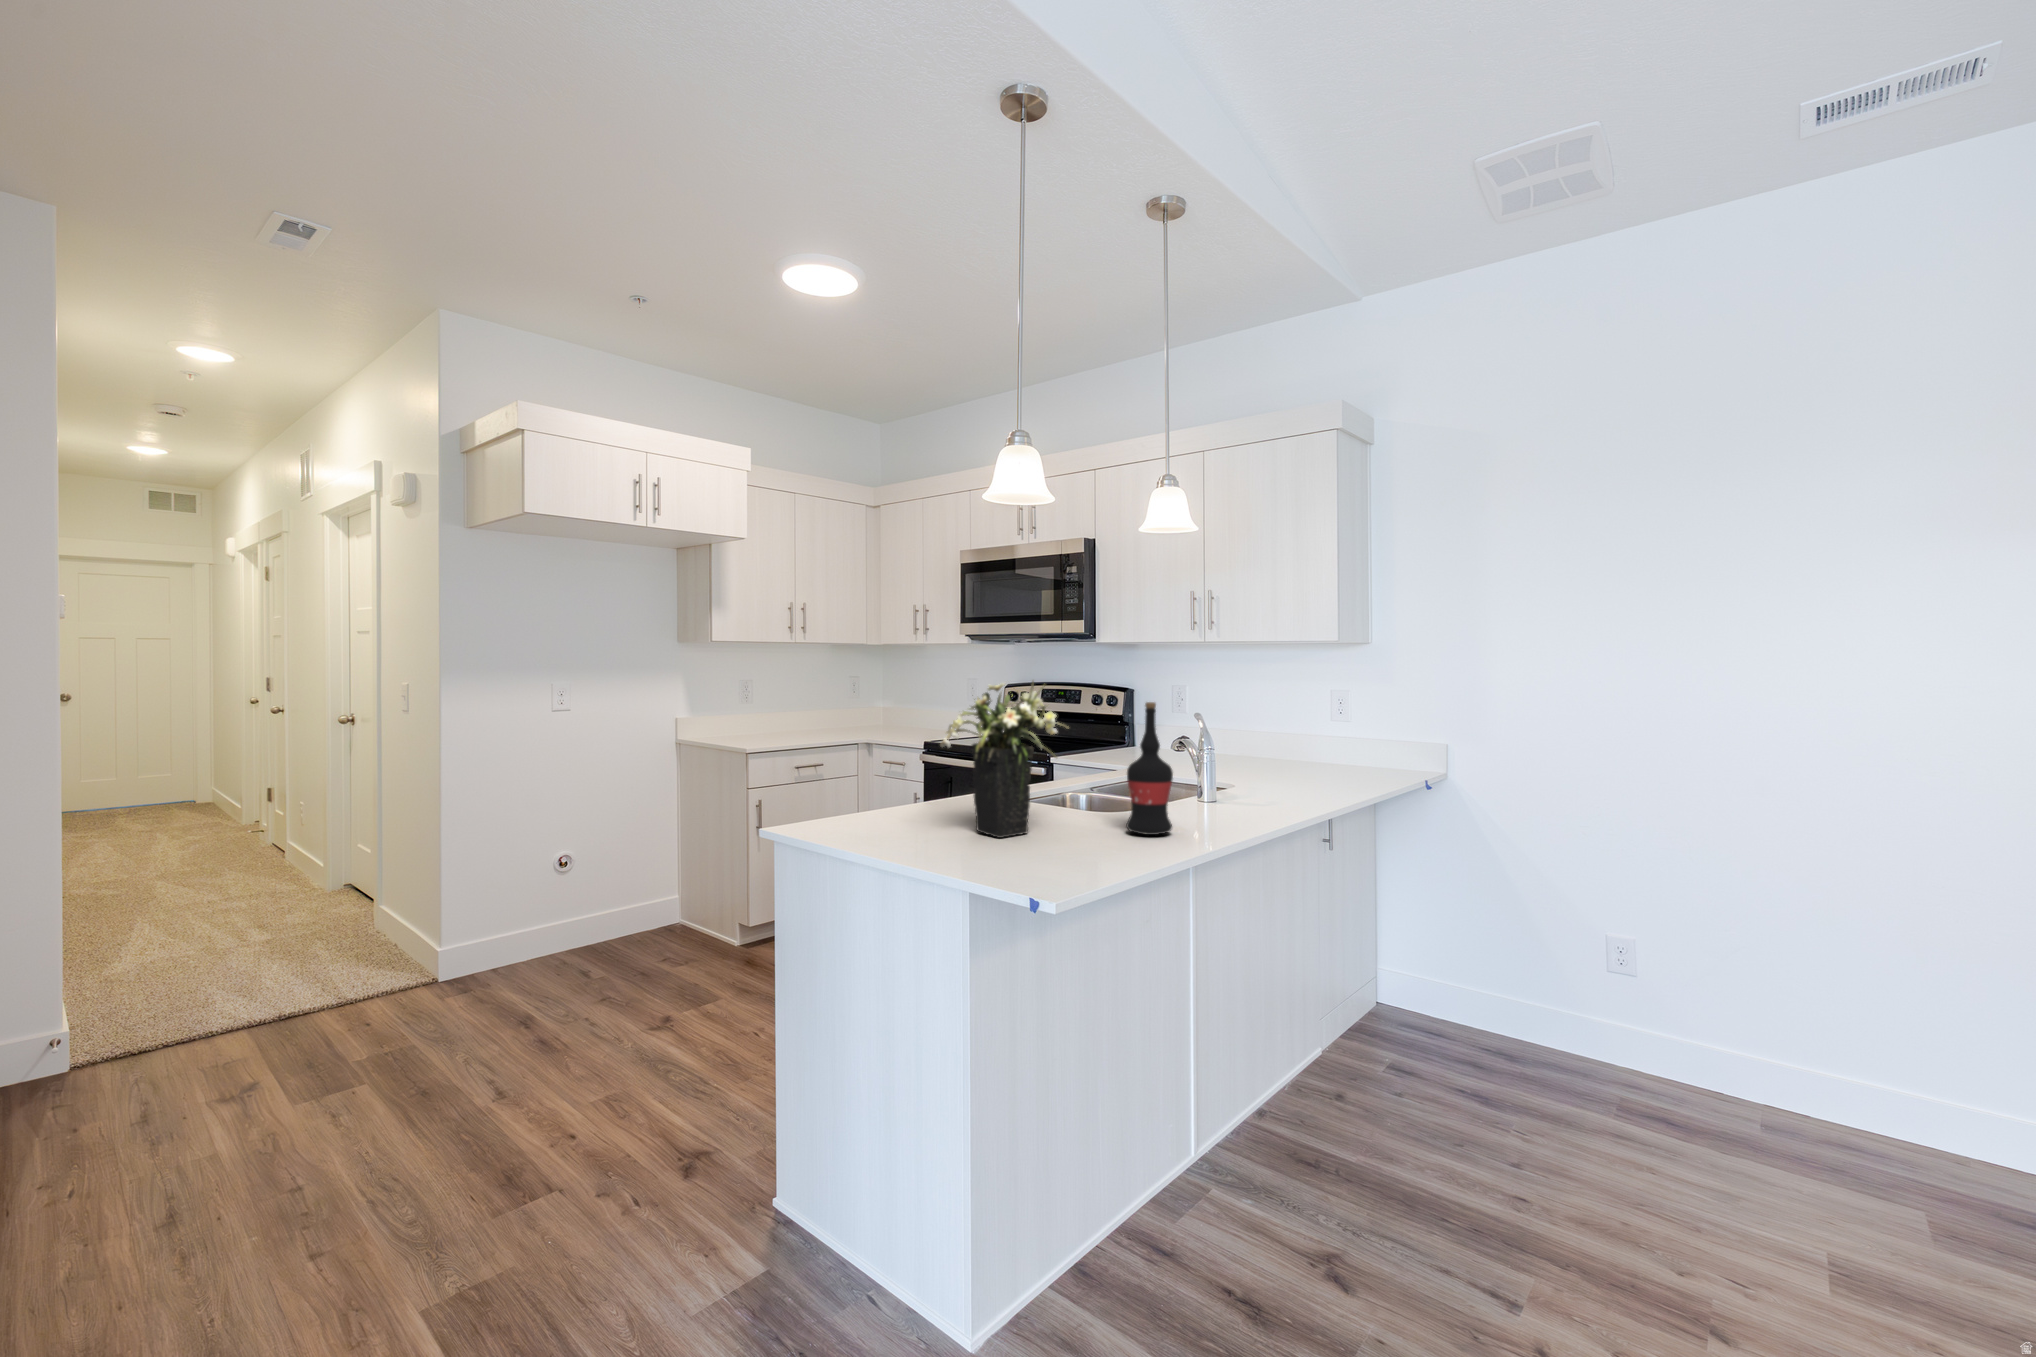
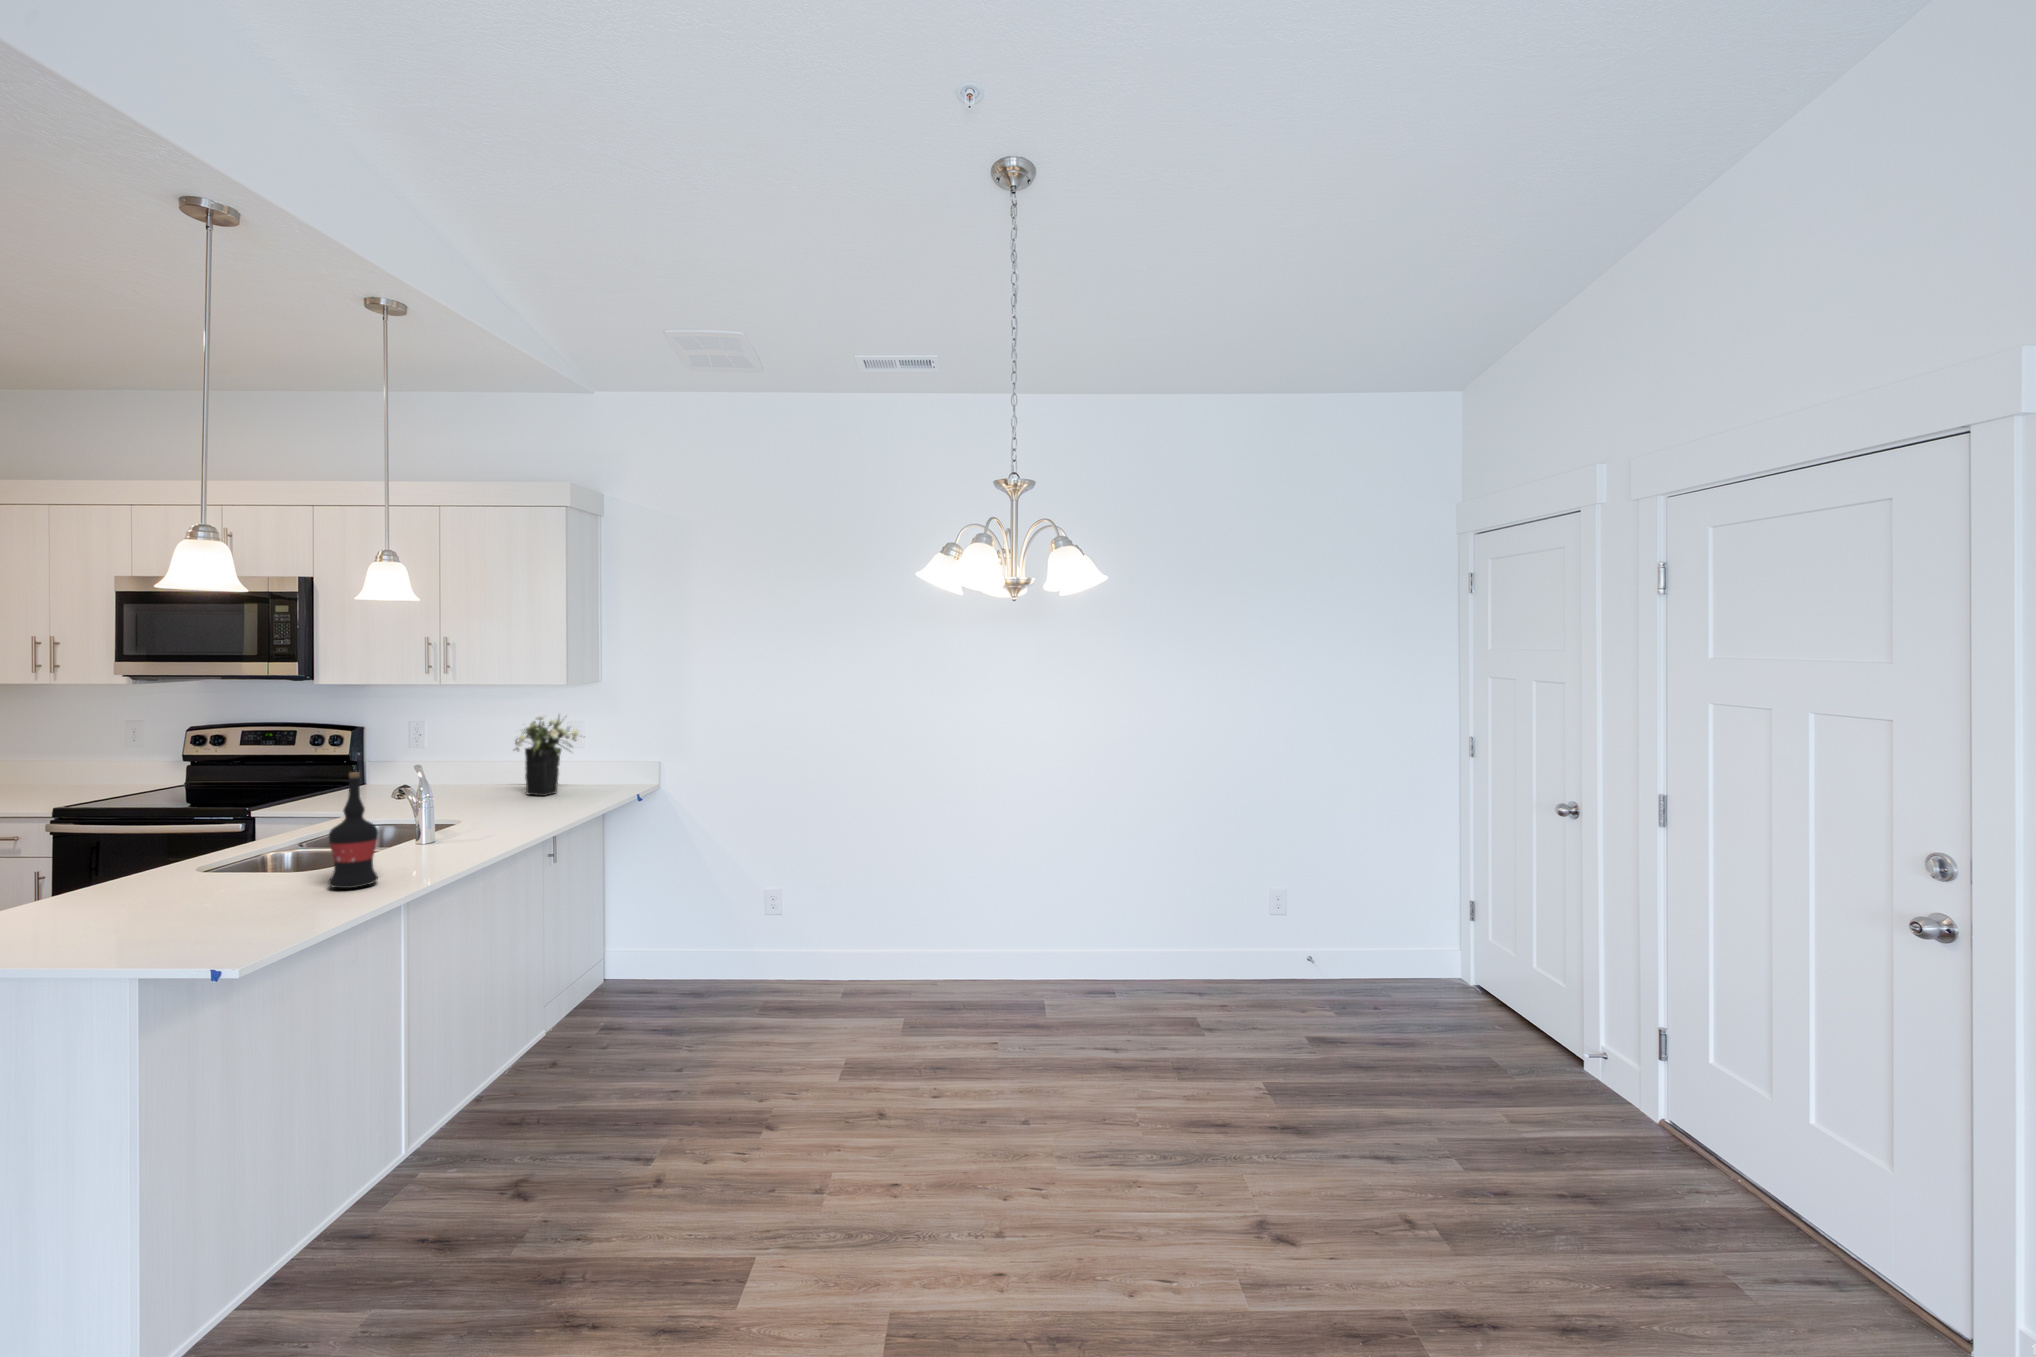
flower arrangement: present [940,681,1069,838] -> present [514,716,579,796]

